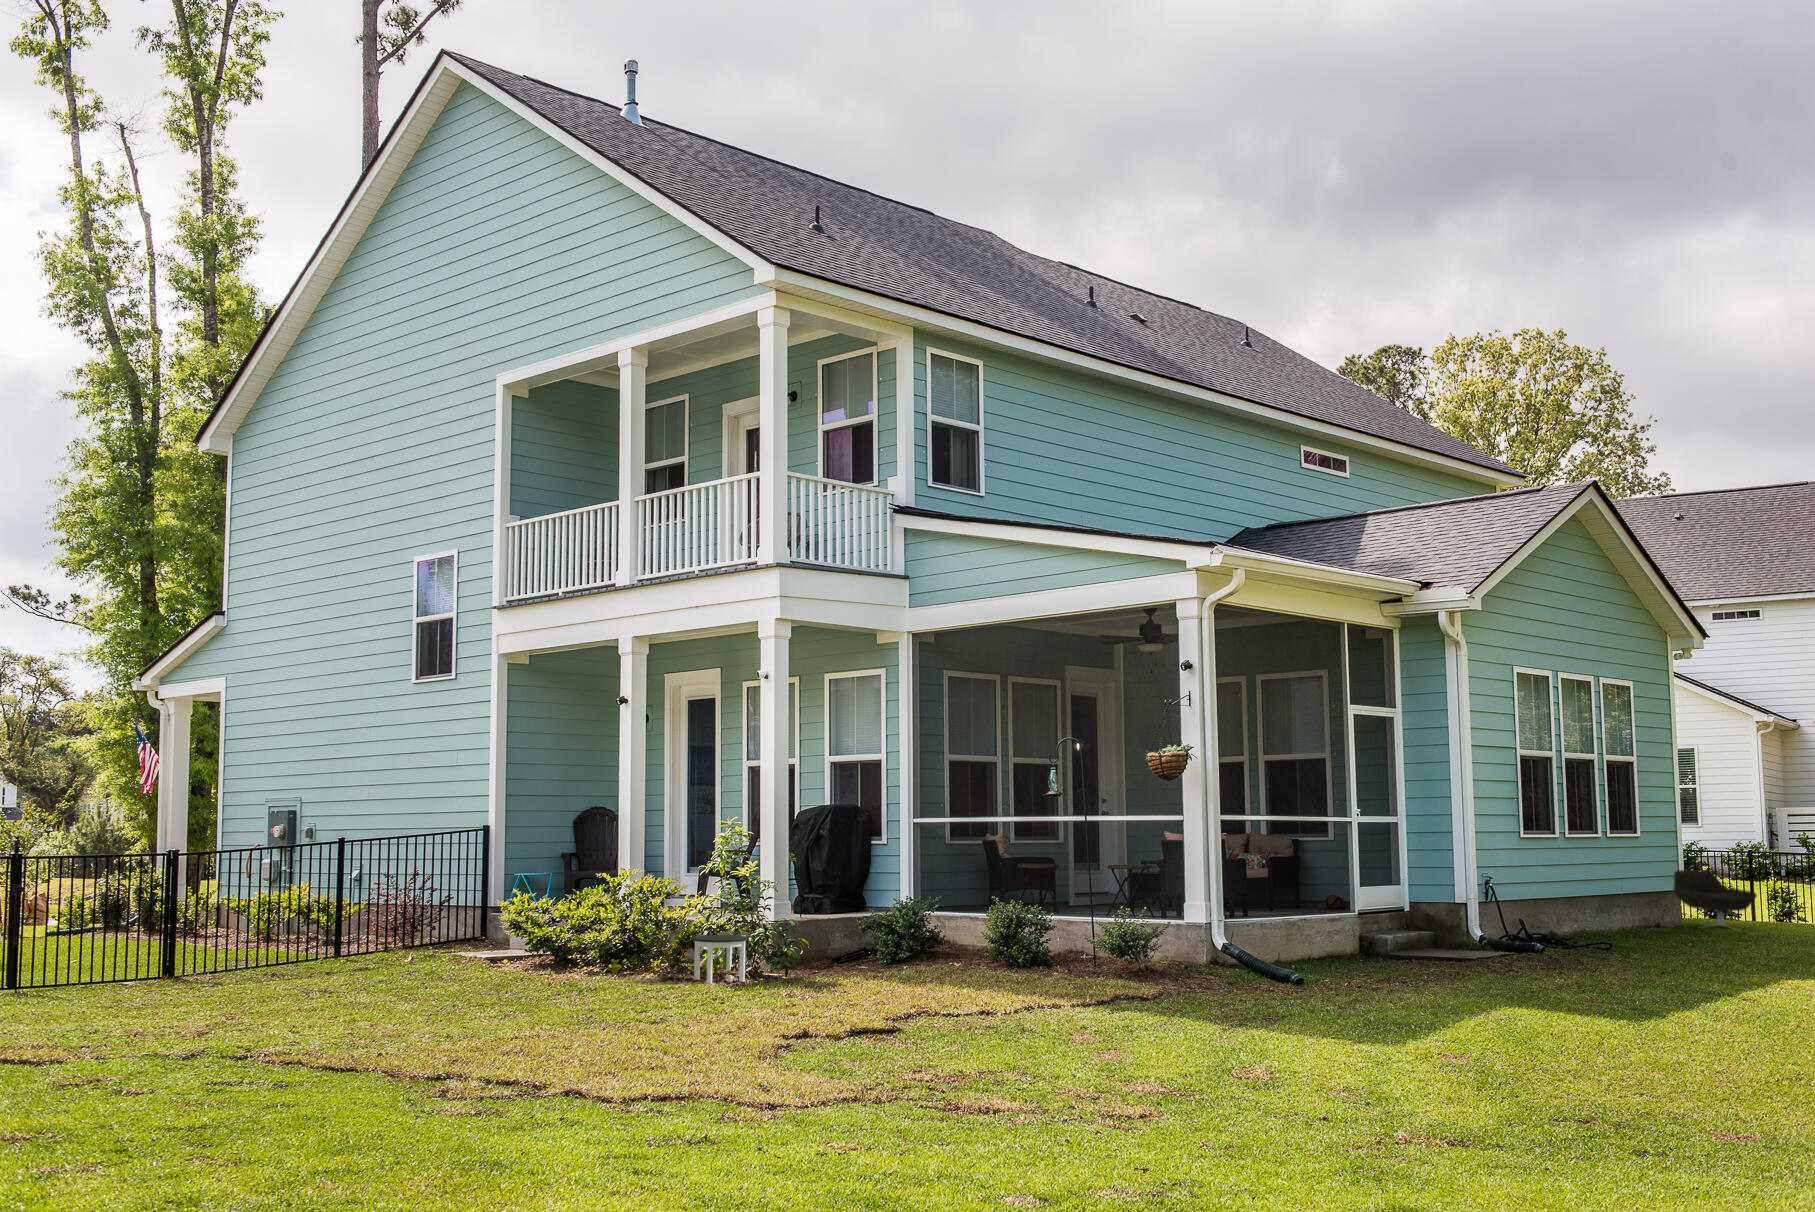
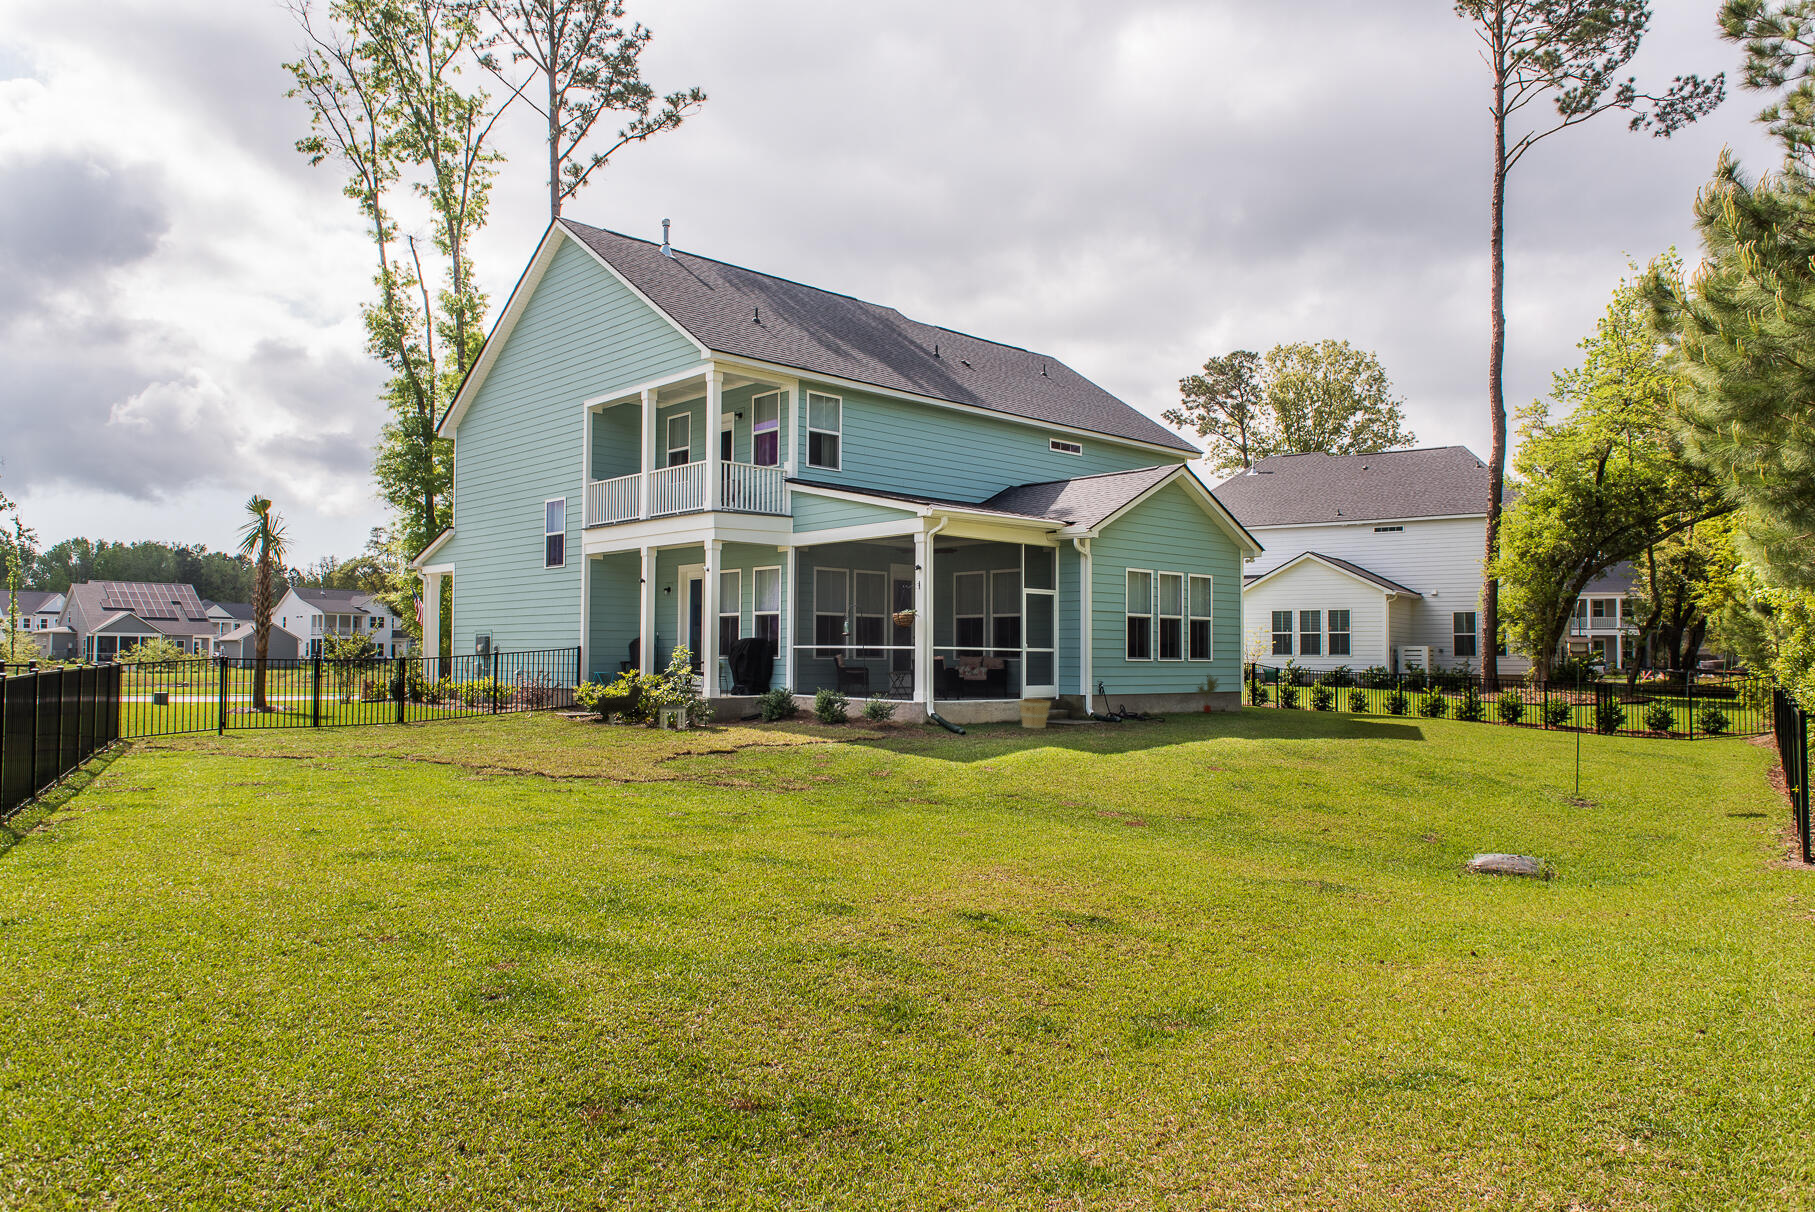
potted tree: none [1626,858,1672,933] -> present [1197,675,1218,713]
lounge chair: present [1674,870,1757,929] -> present [597,685,643,725]
wooden bucket: none [1355,910,1418,967] -> present [1019,699,1051,729]

